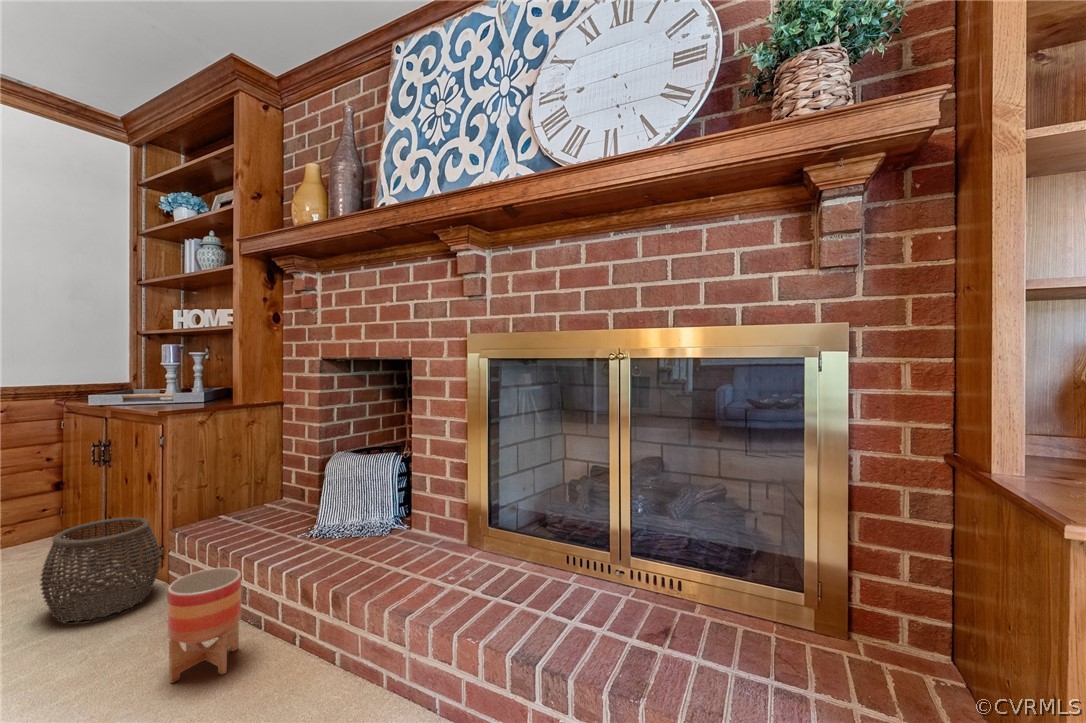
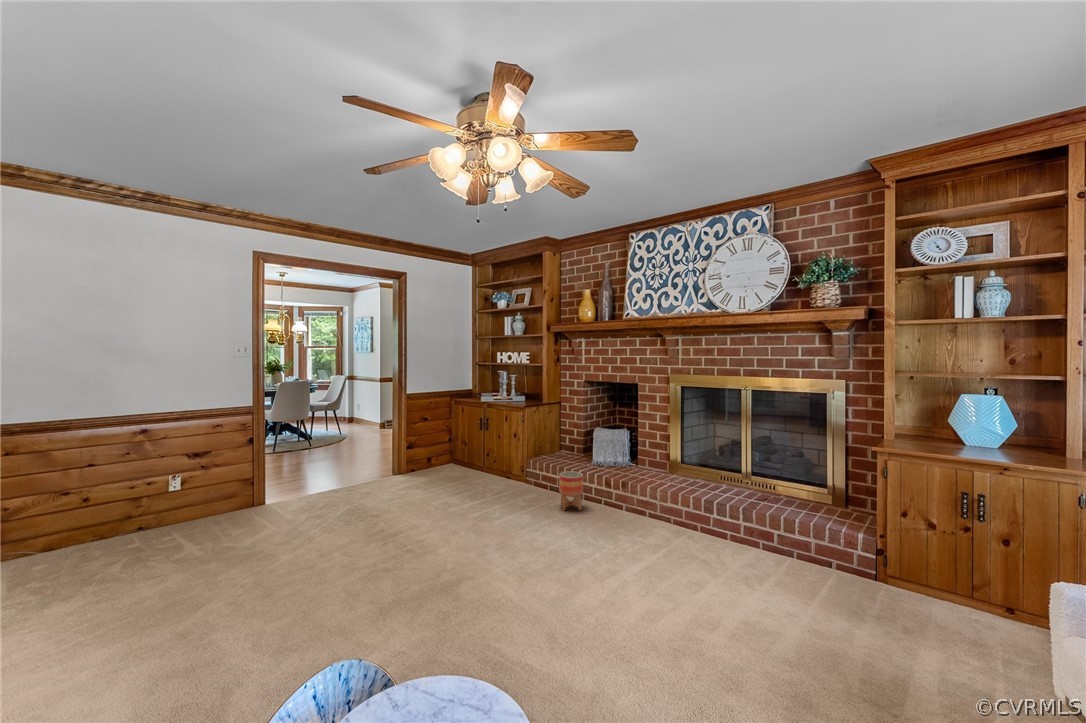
woven basket: present [40,517,161,622] -> none [489,453,527,493]

